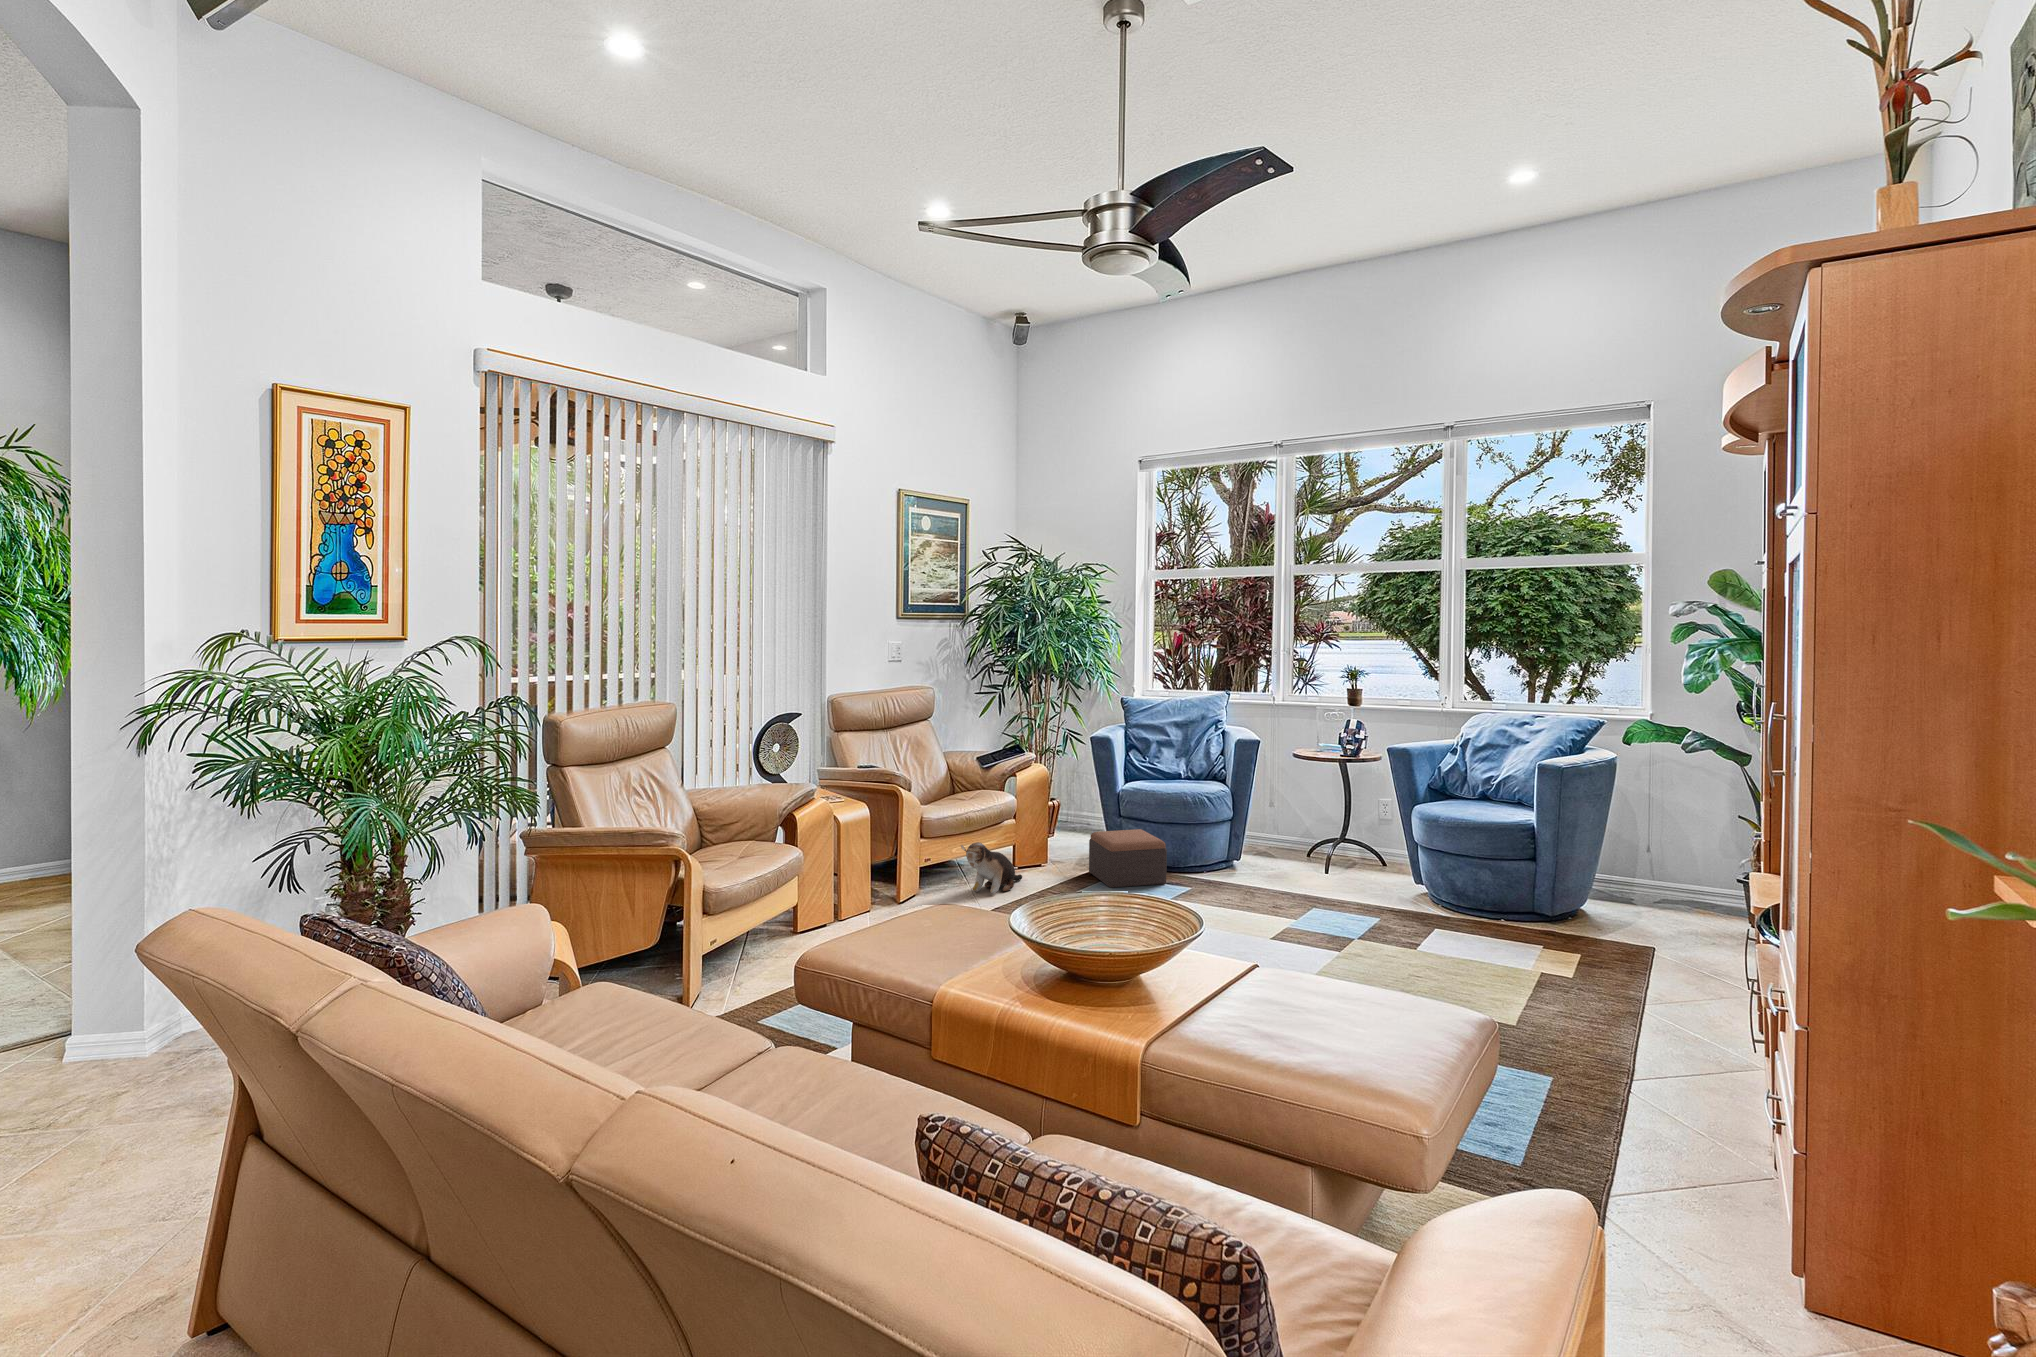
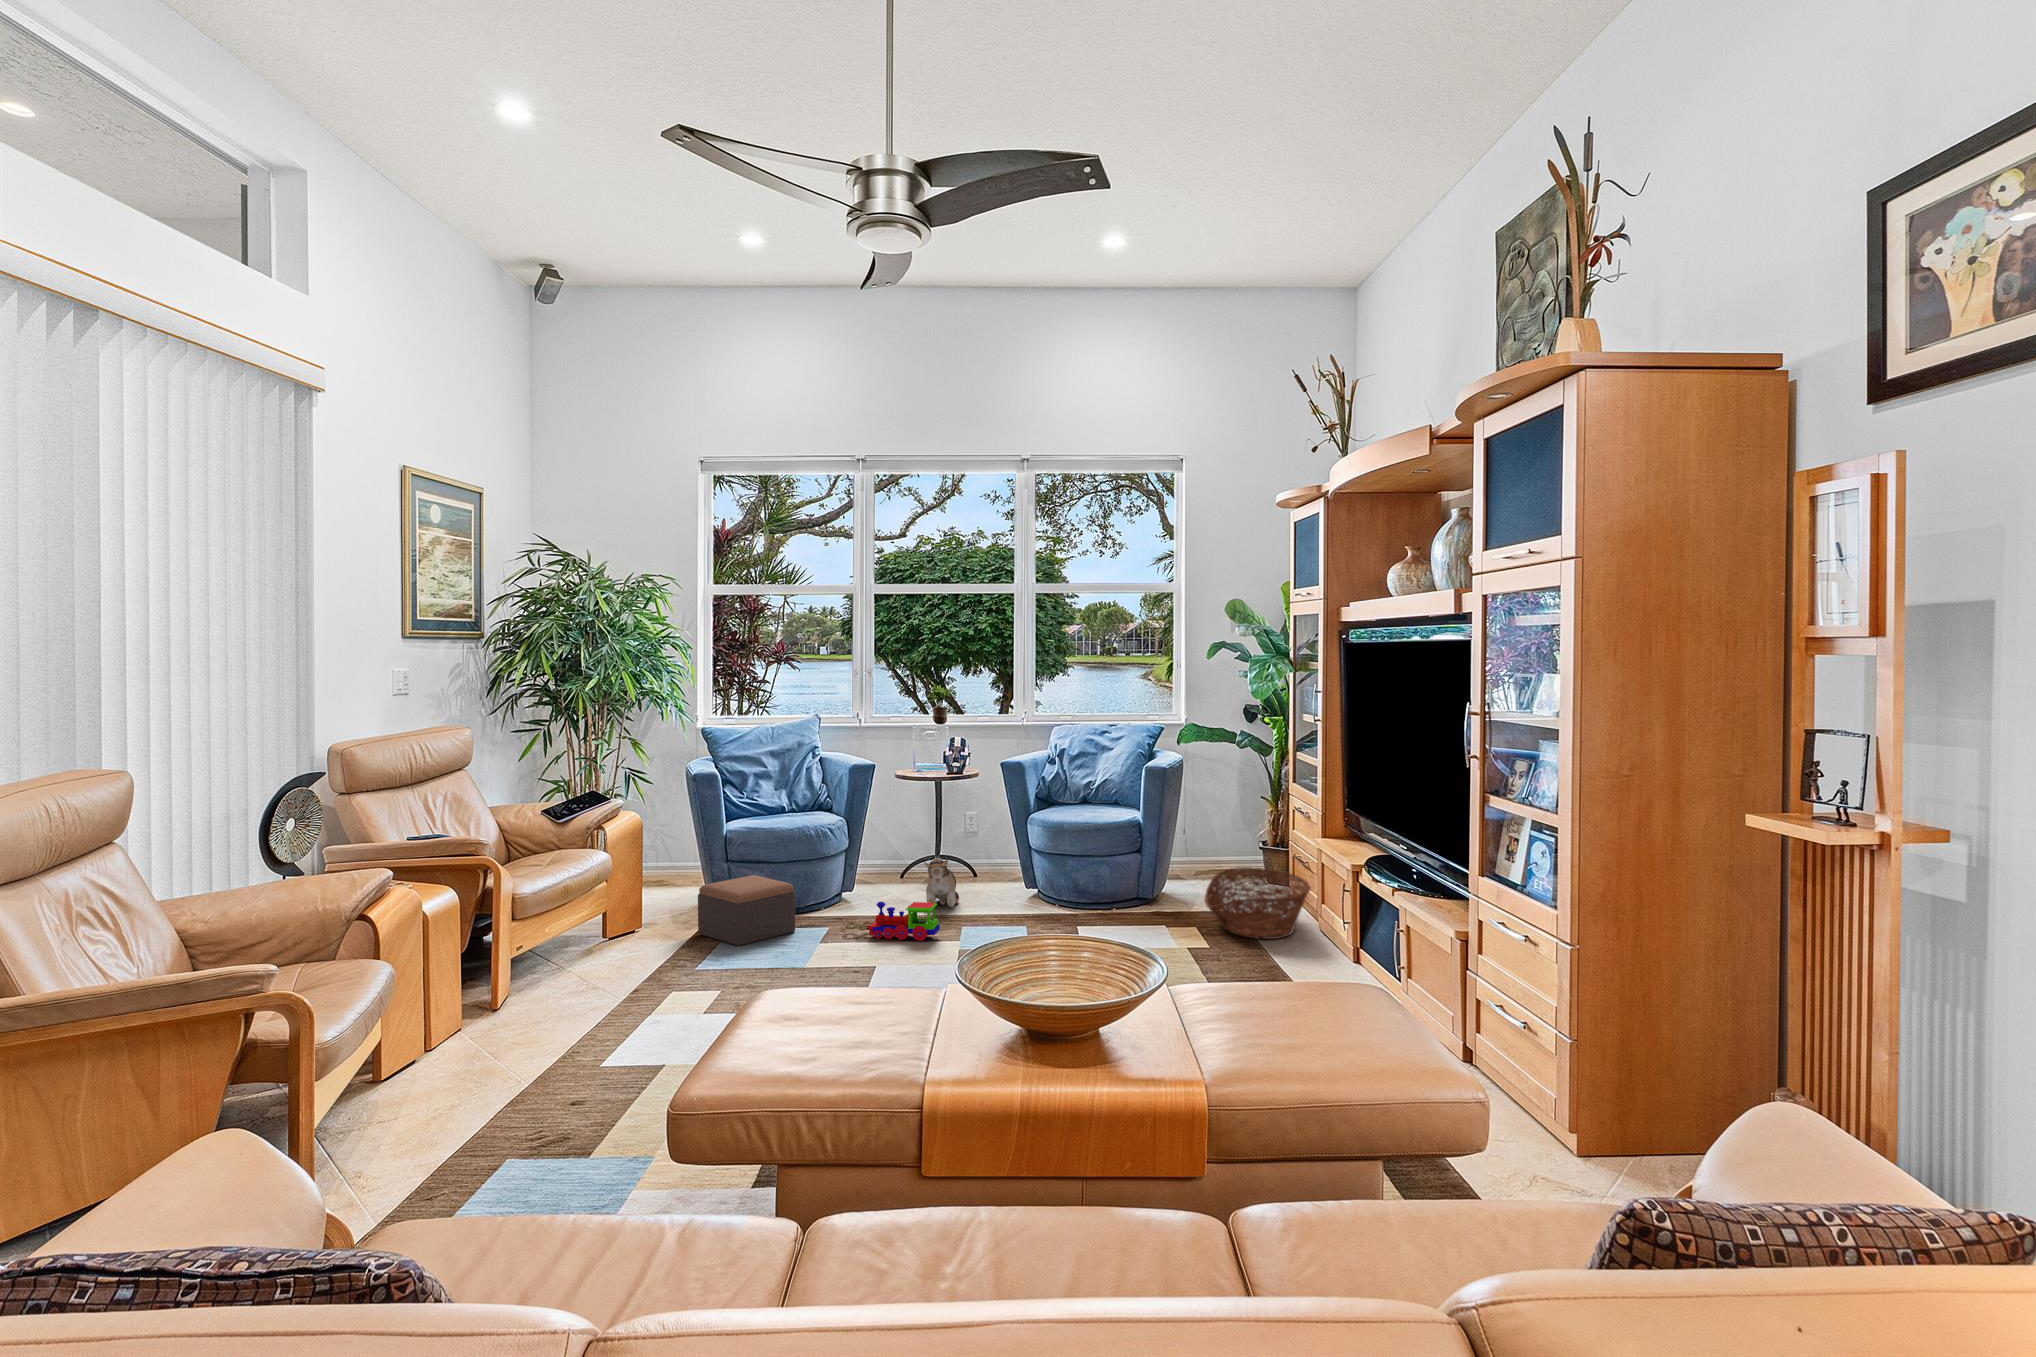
plush toy: present [961,842,1022,893] -> present [924,858,959,907]
toy train: none [1204,869,1288,911] -> present [844,902,940,941]
basket: none [1591,891,1734,982] -> present [1205,867,1310,939]

